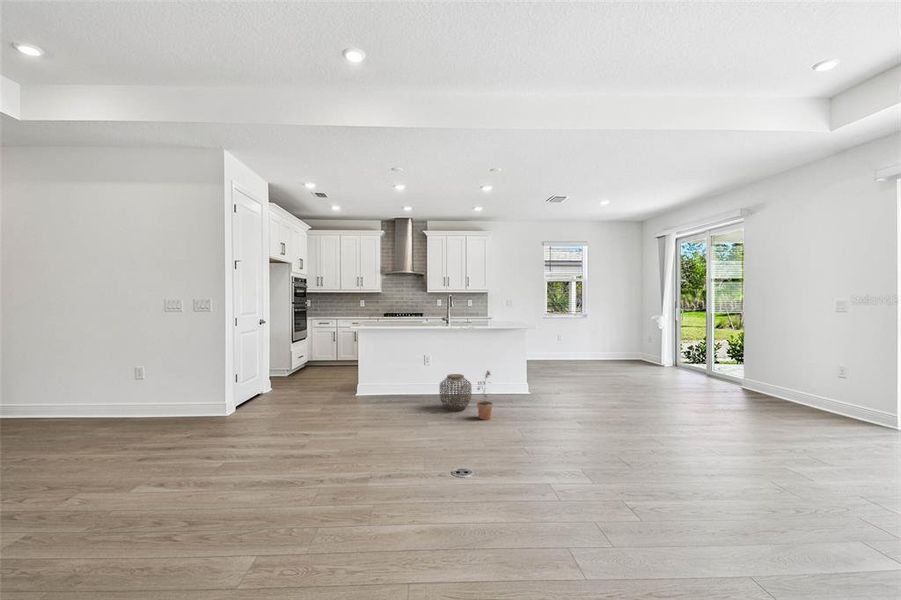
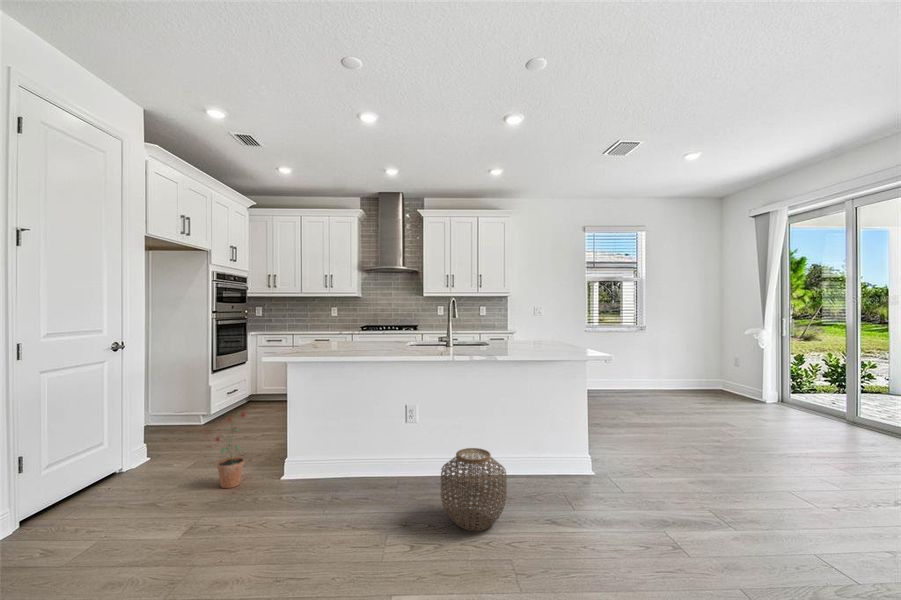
potted plant: present [477,371,493,420] -> present [215,411,246,488]

